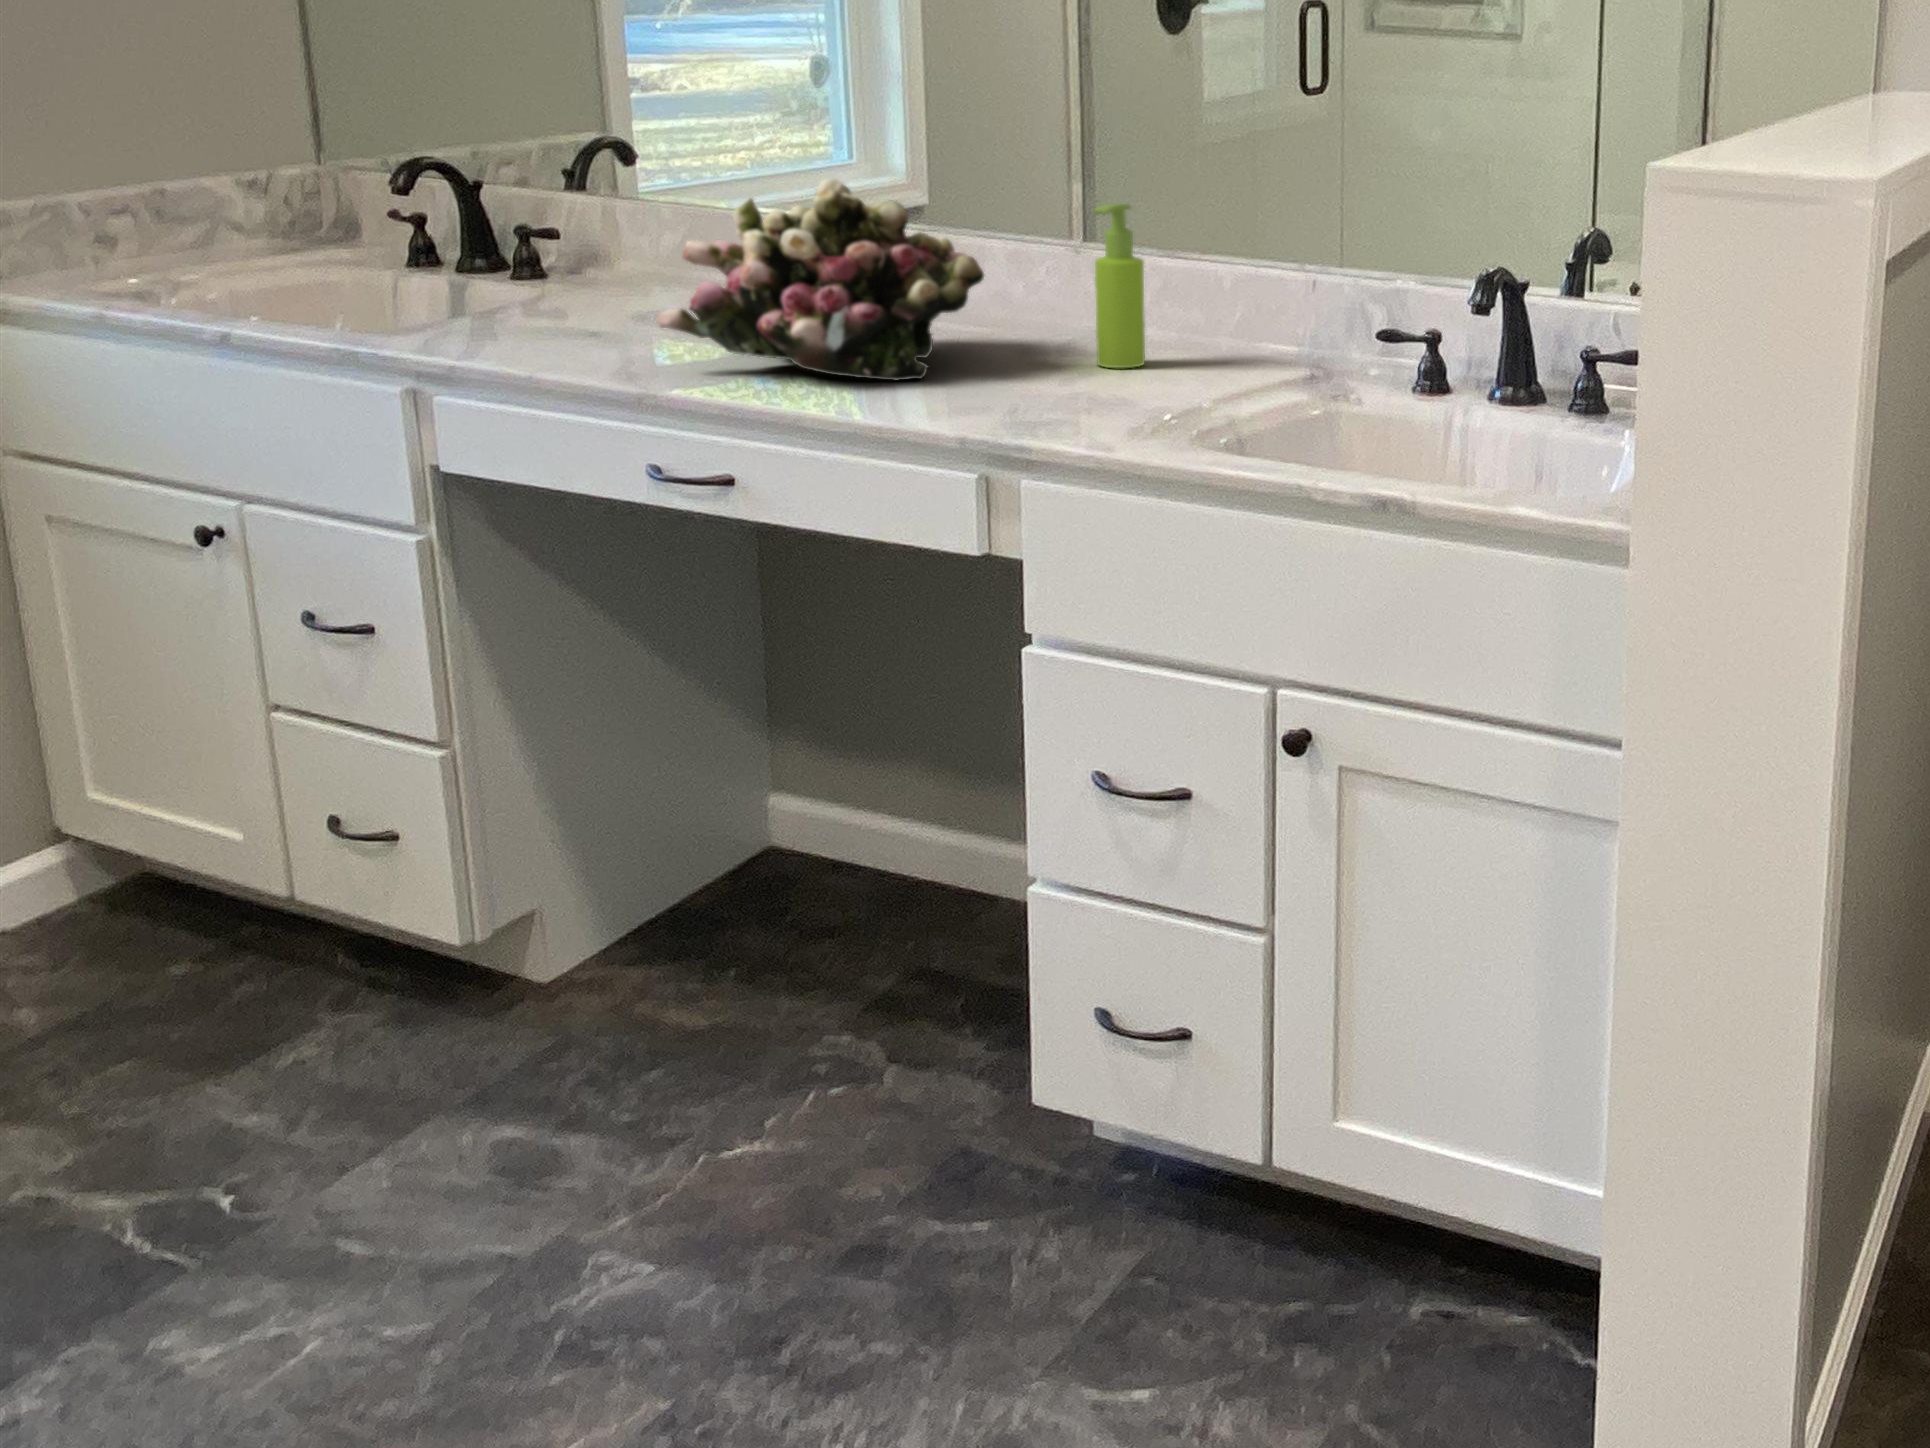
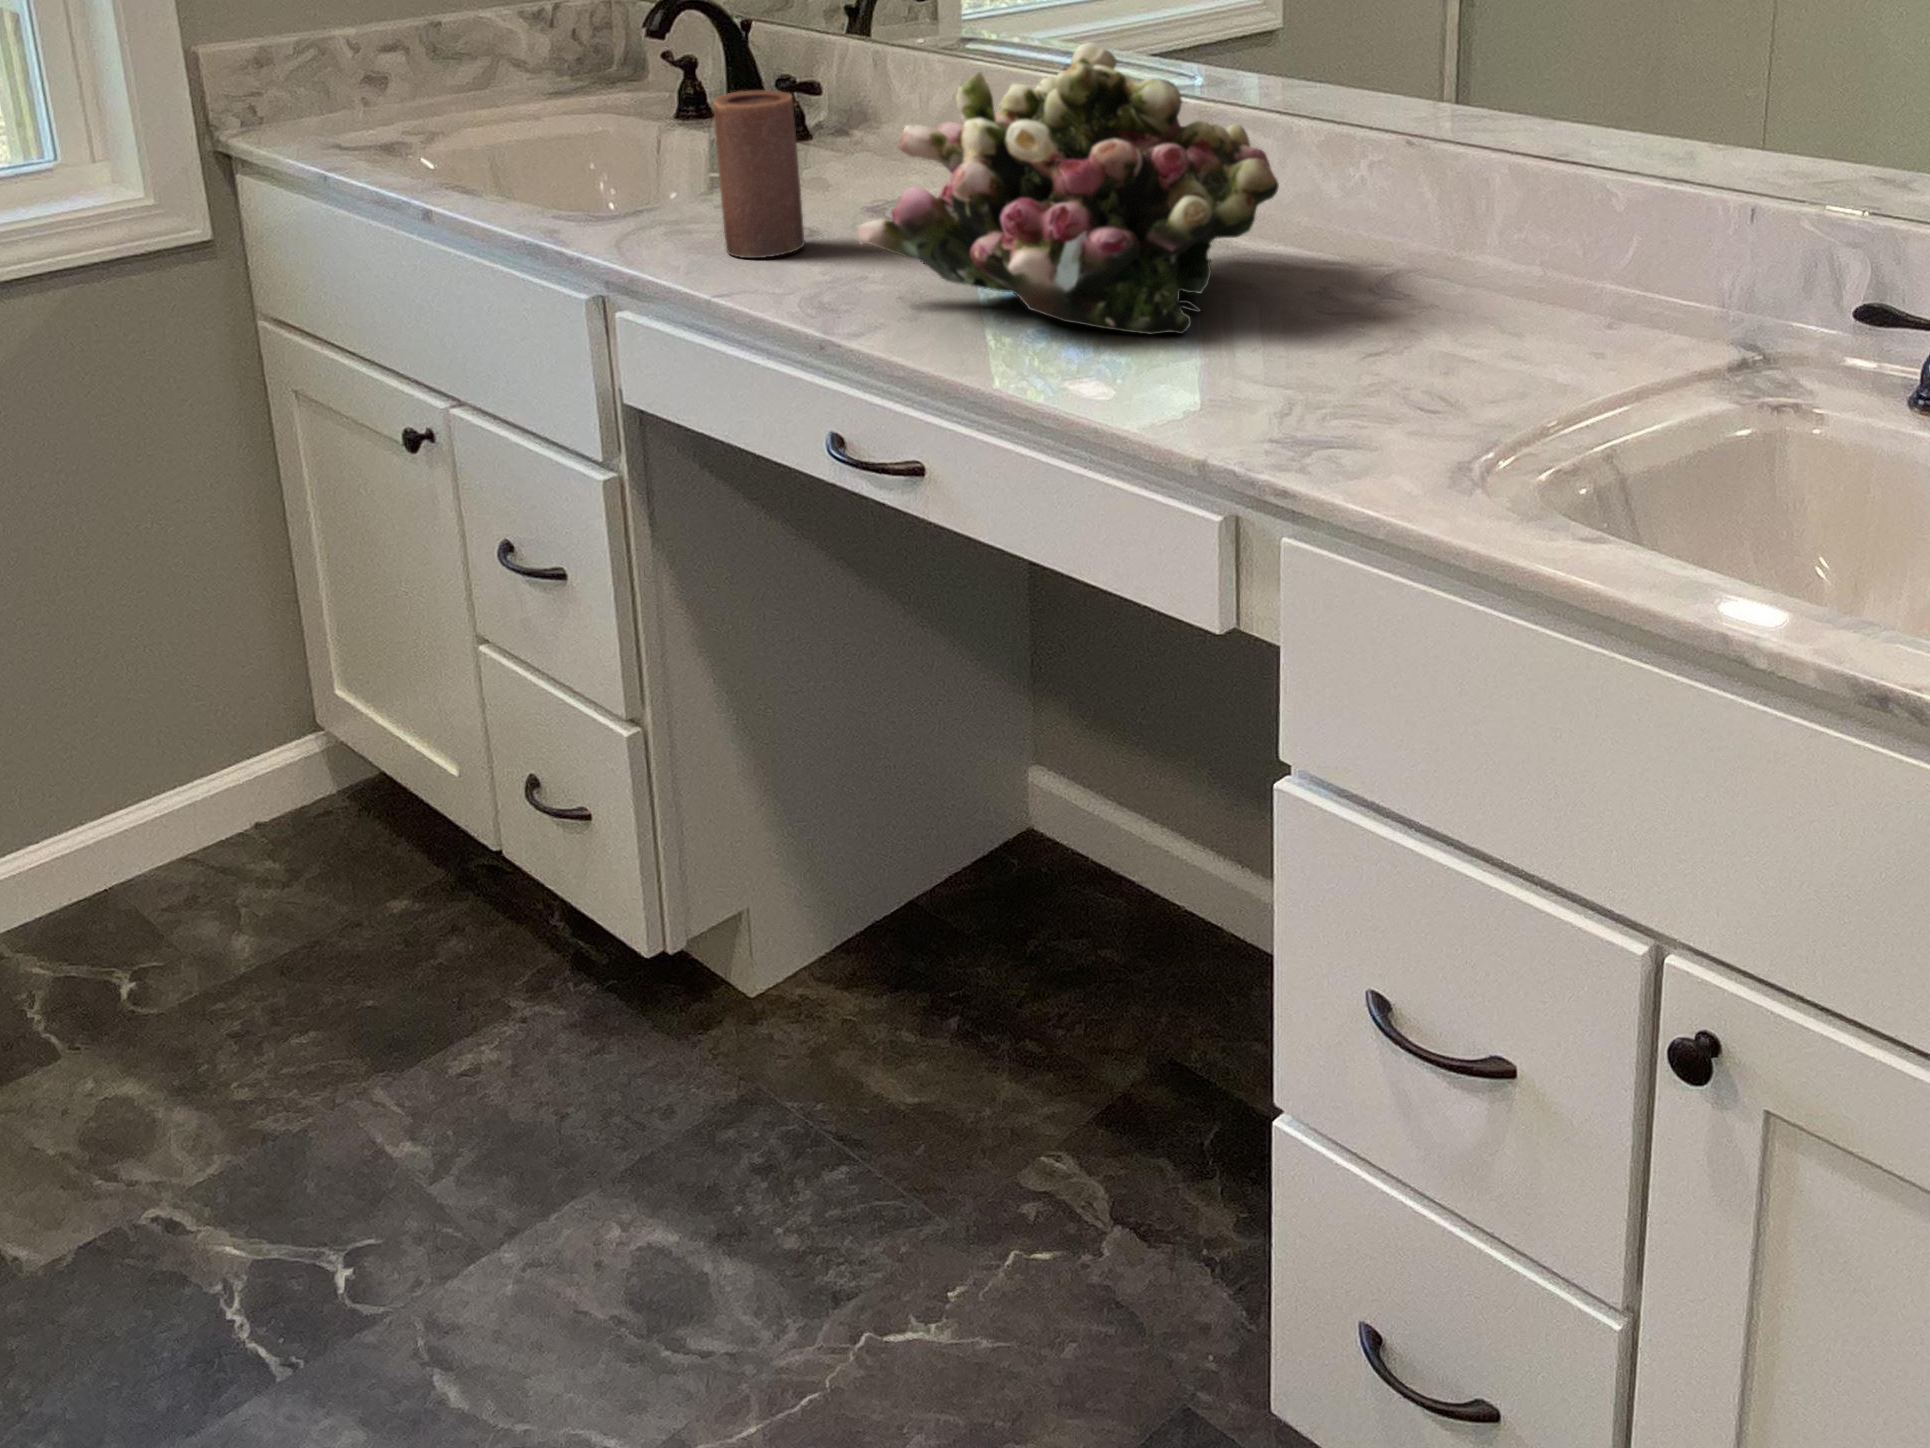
soap dispenser: present [1094,204,1145,368] -> none [1431,87,1505,326]
candle: none [511,222,590,353] -> present [713,91,805,258]

